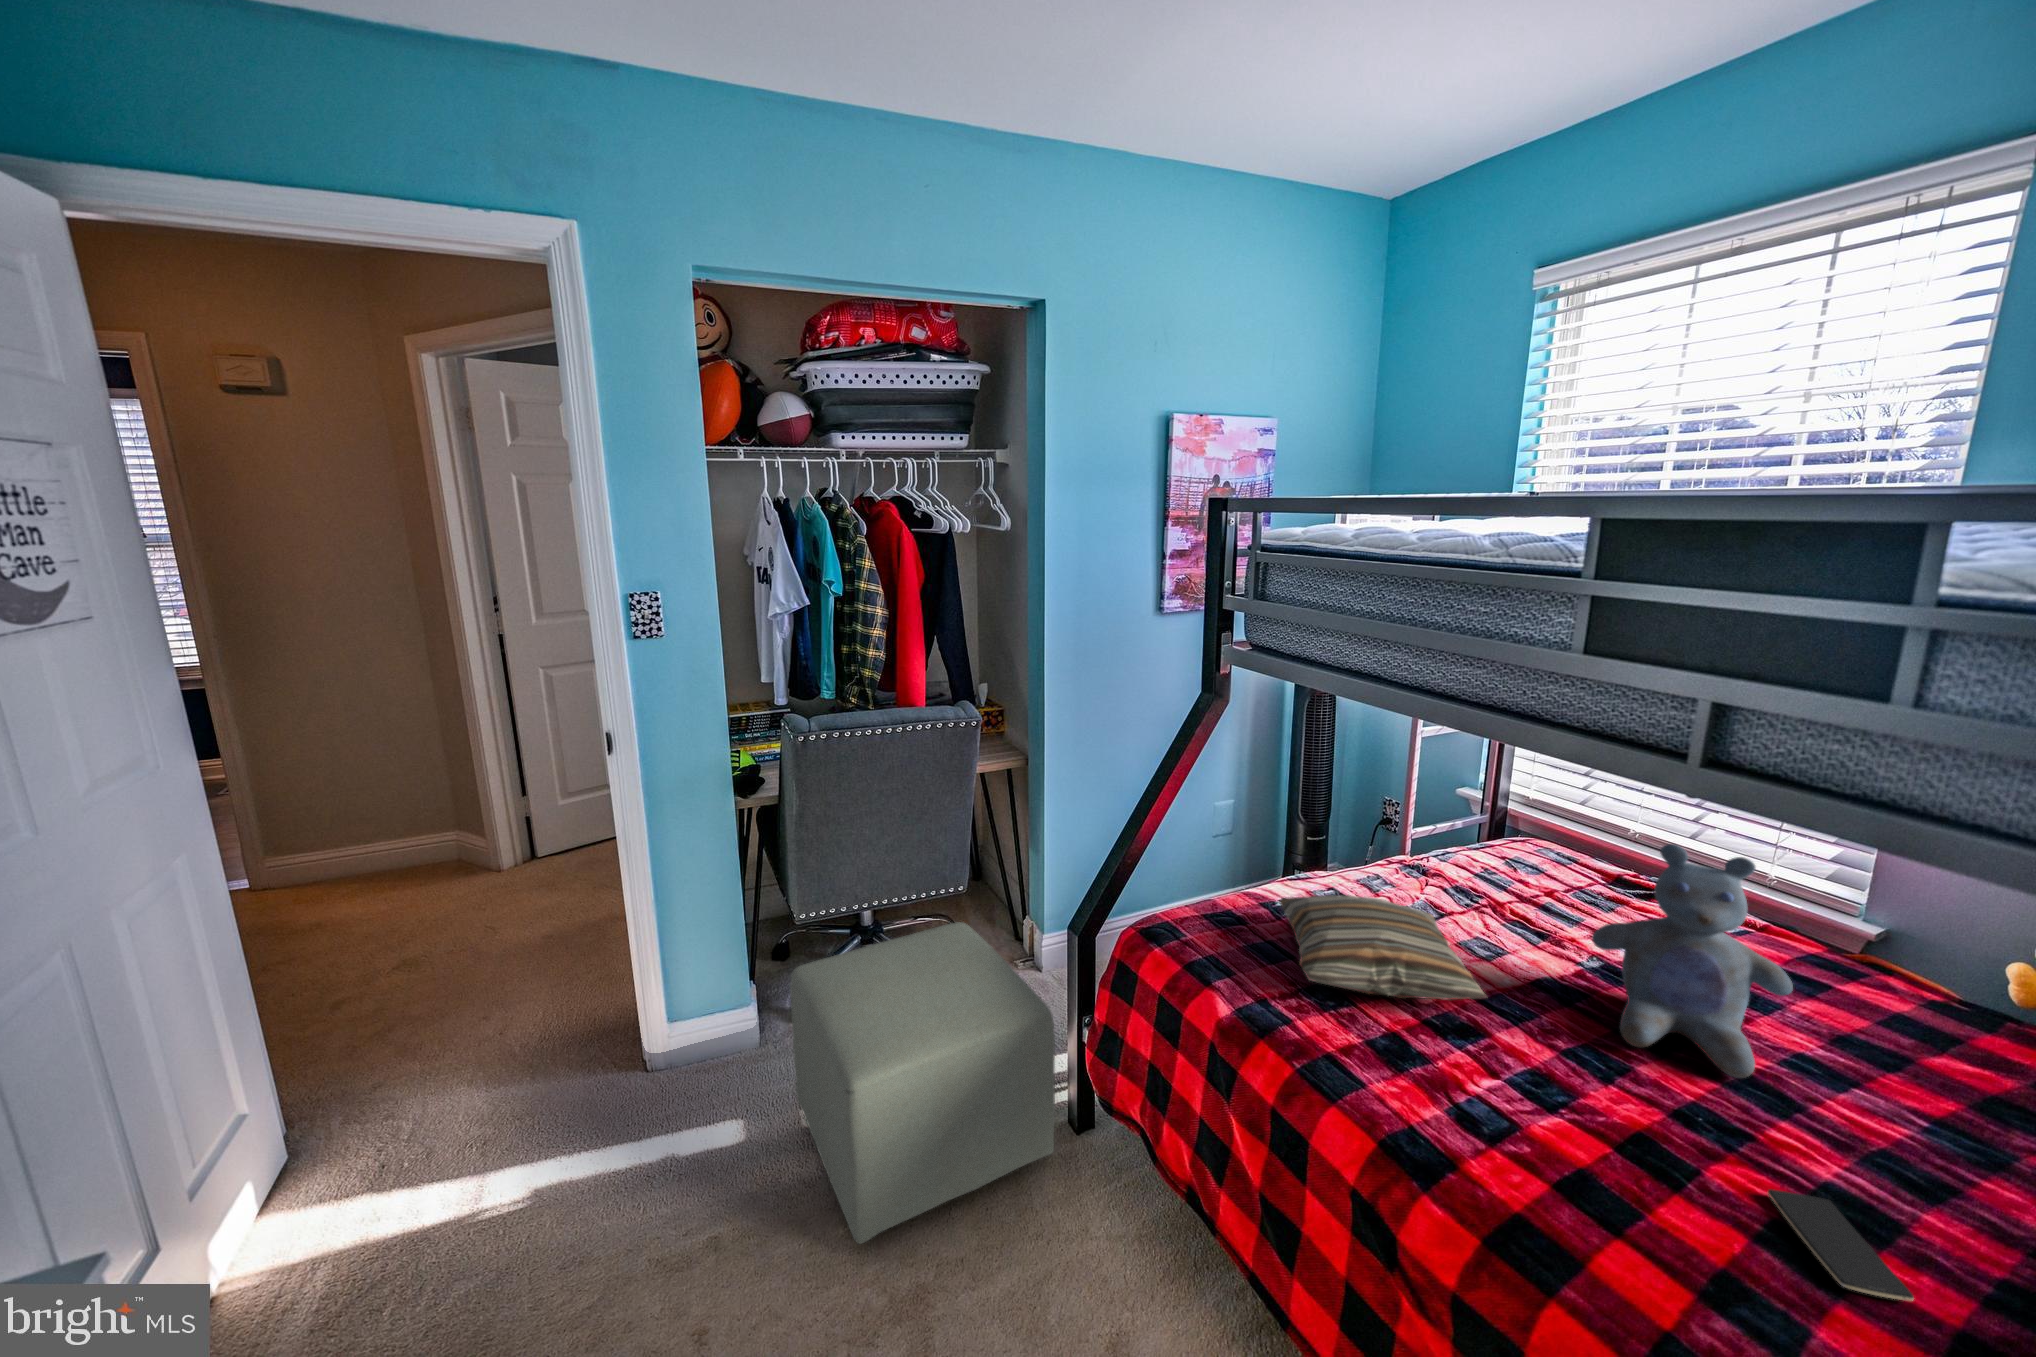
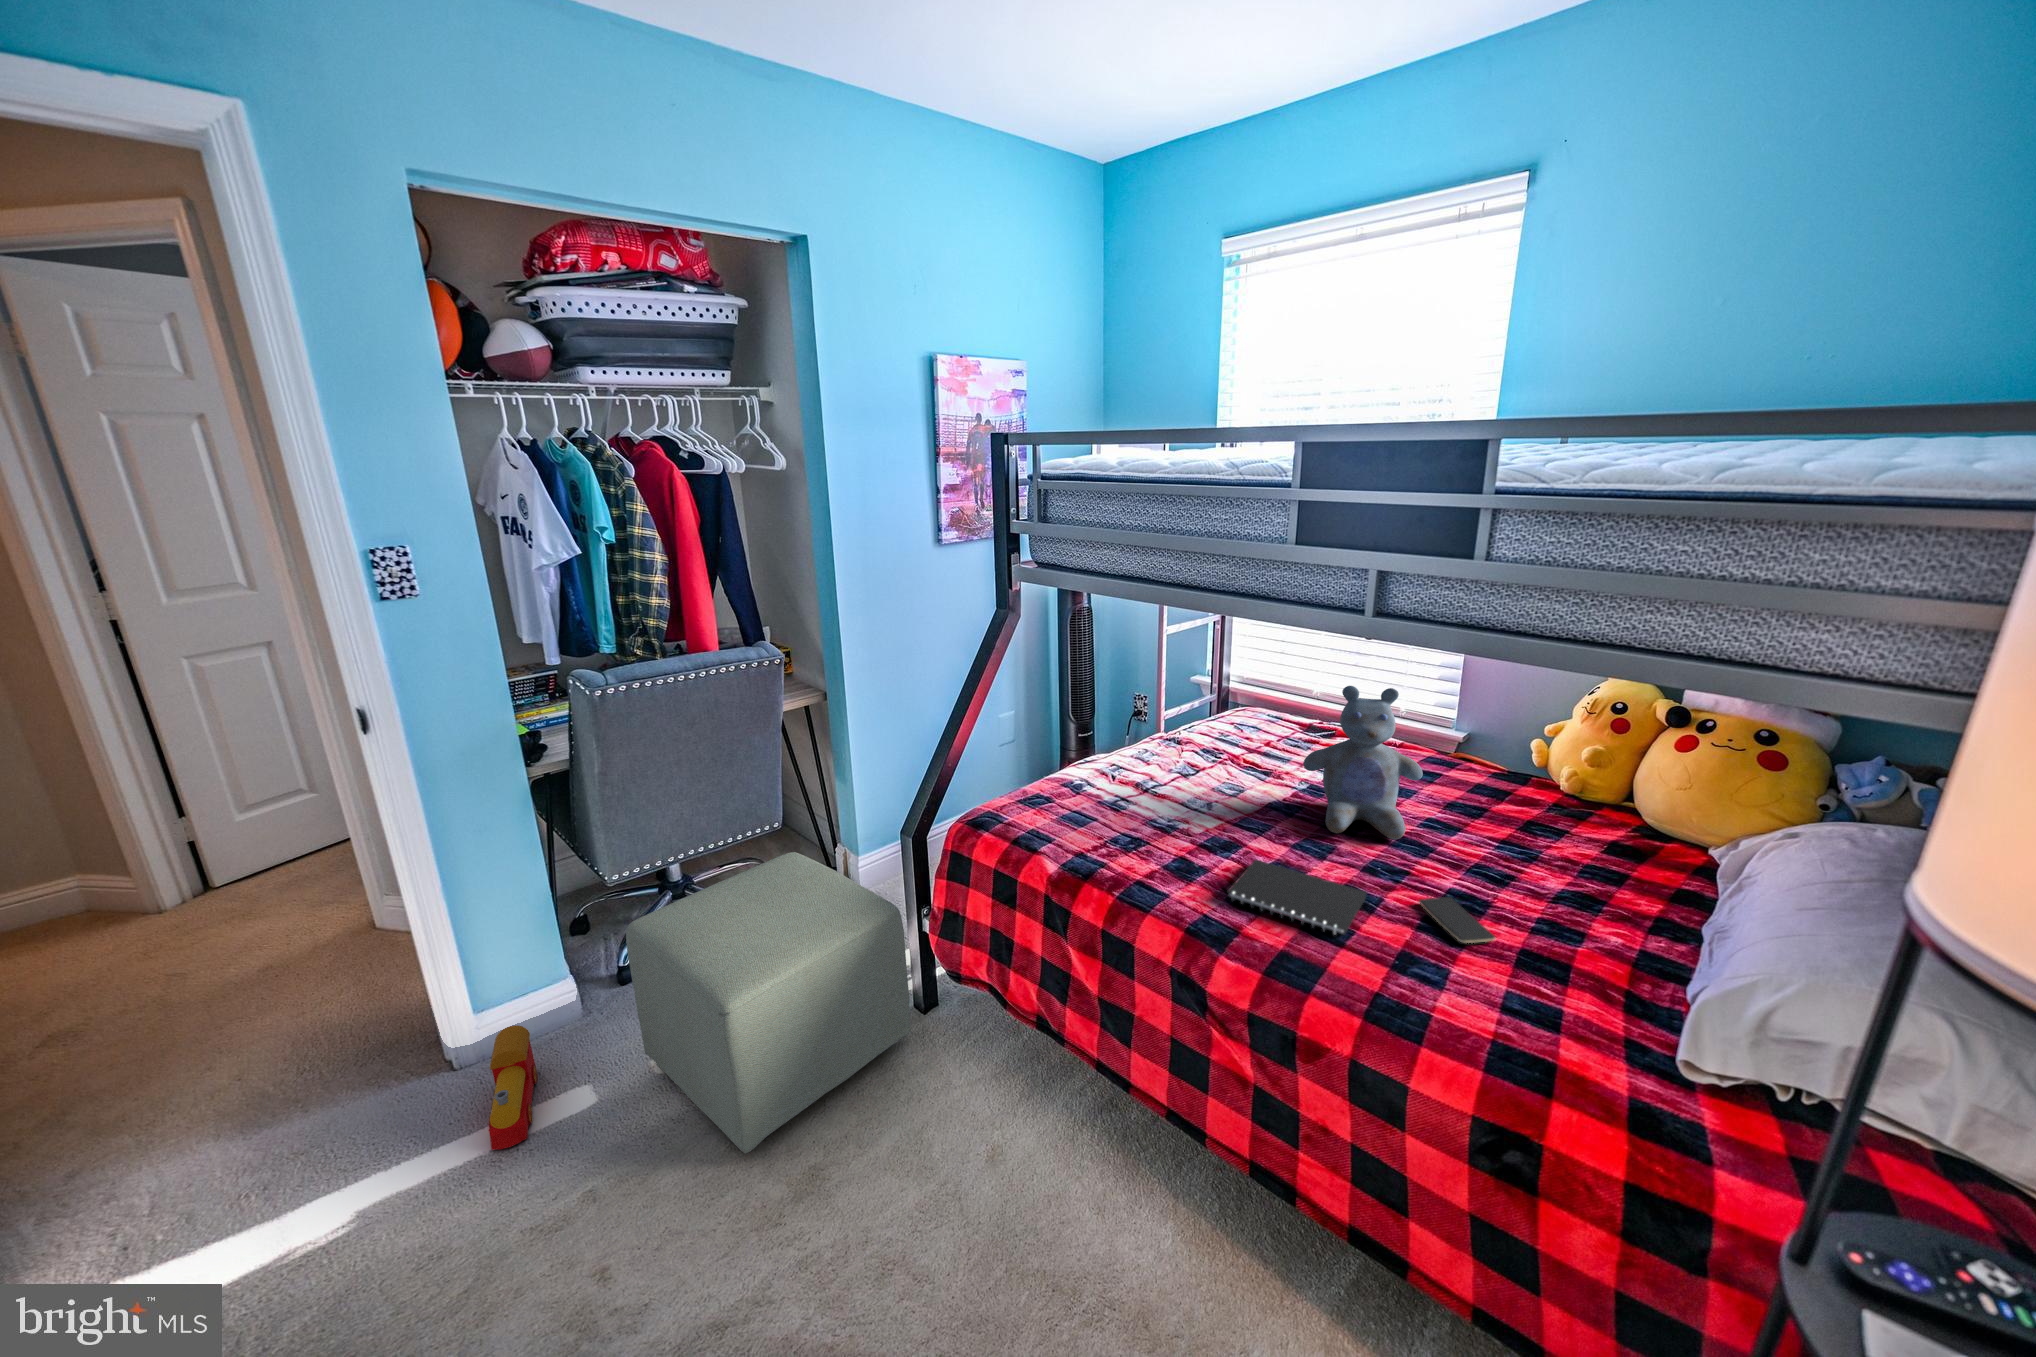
pillow: present [1280,895,1486,1000] -> none [1080,763,1241,834]
toy train: none [651,1041,707,1163] -> present [489,1025,537,1150]
notebook: none [1448,1060,1675,1216] -> present [1227,860,1366,935]

